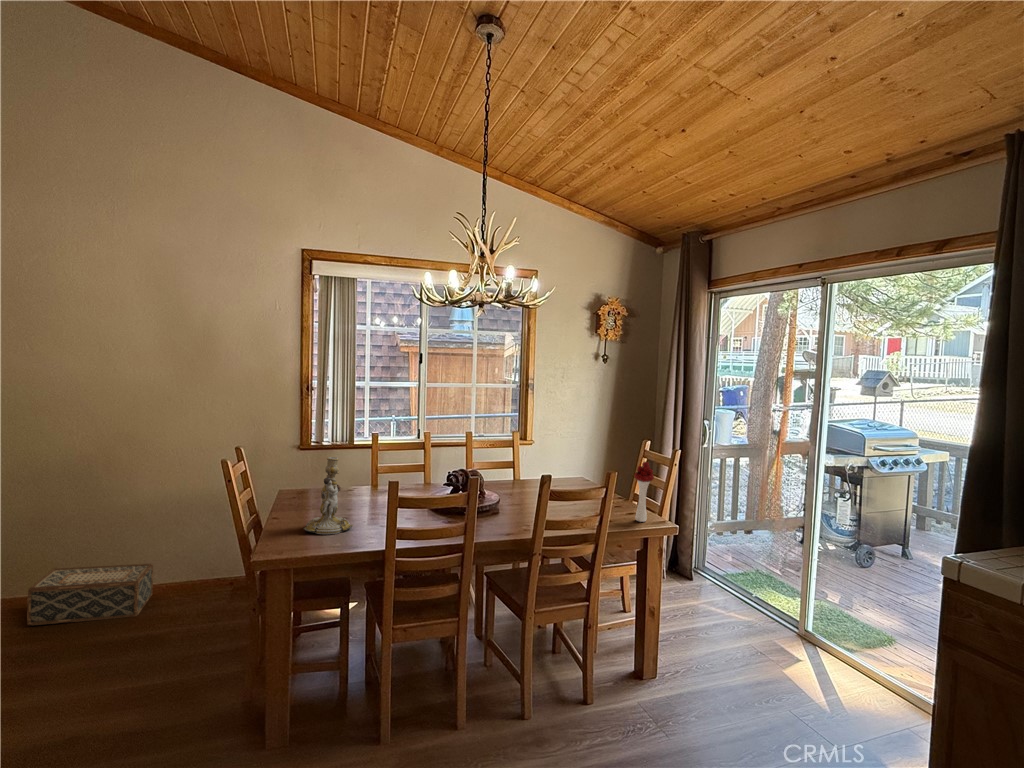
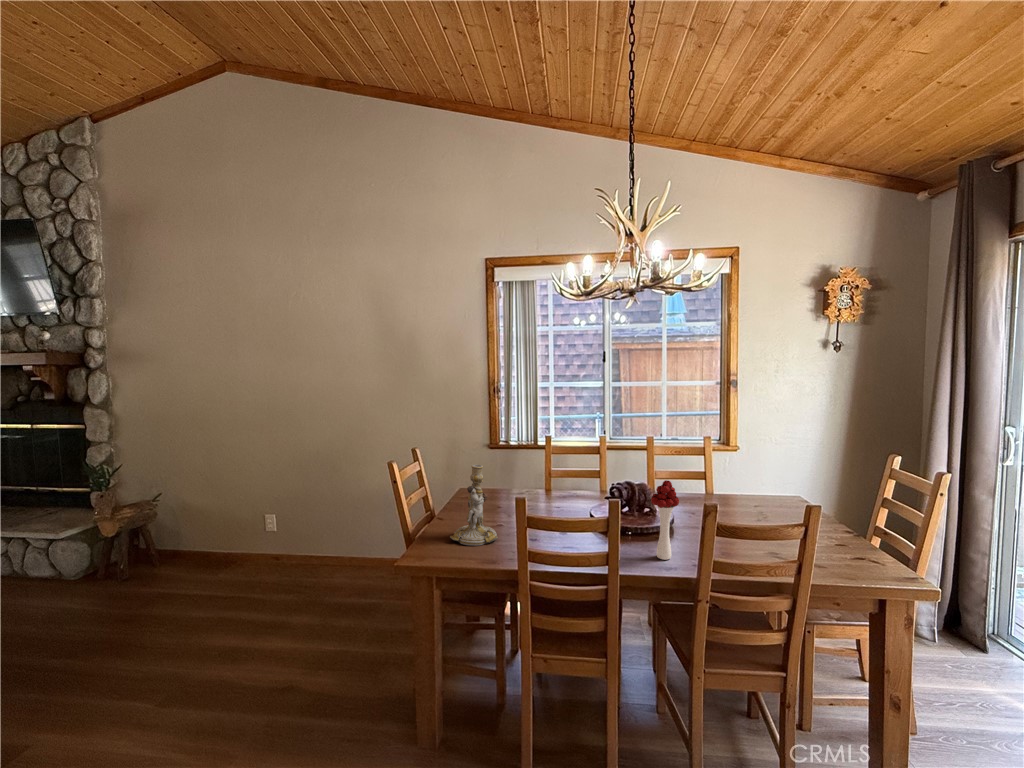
flower bouquet: present [634,462,654,522] -> present [651,480,679,560]
woven basket: present [27,564,153,625] -> none [289,540,377,589]

